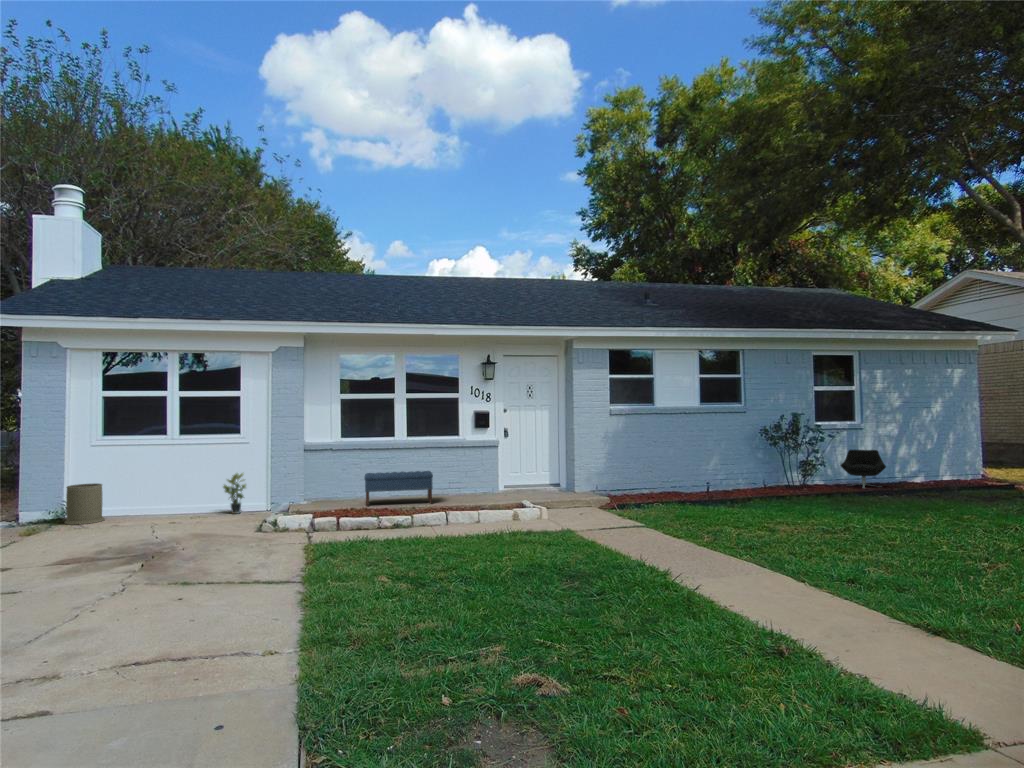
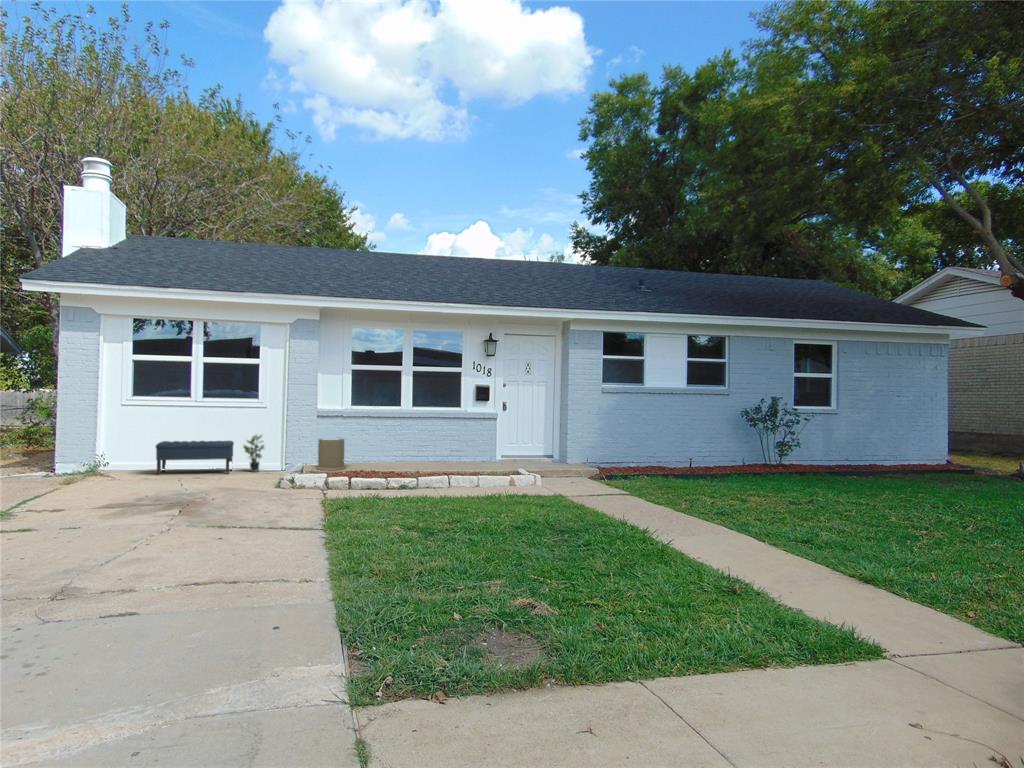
lounge chair: present [840,450,886,488] -> none [813,432,855,468]
bench: present [364,471,433,507] -> present [156,441,234,475]
trash can: present [64,483,105,525] -> present [317,439,346,471]

